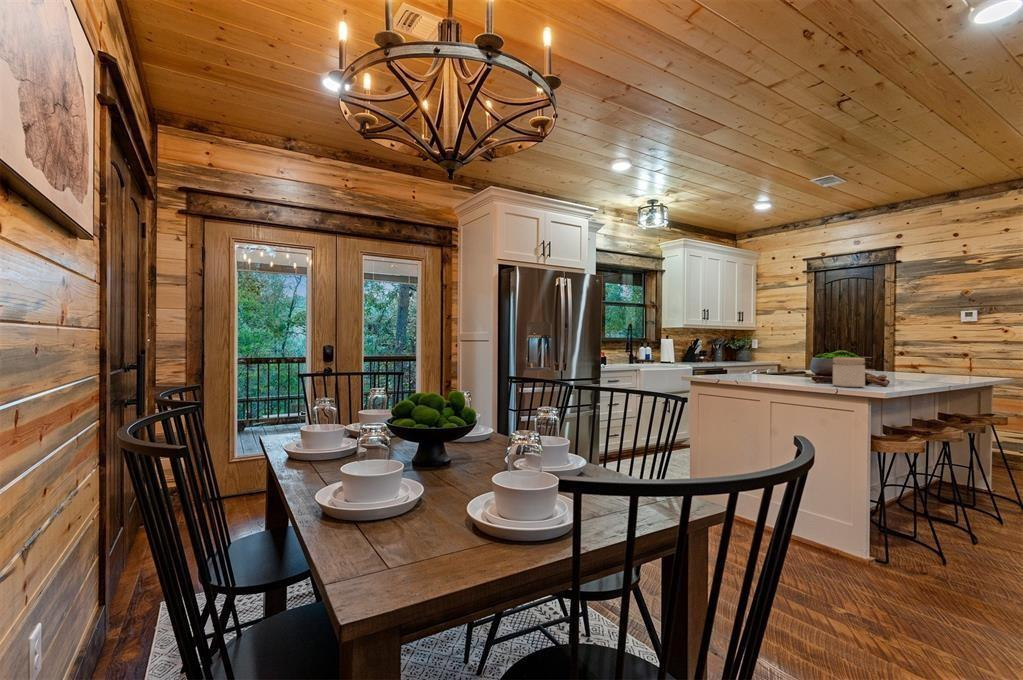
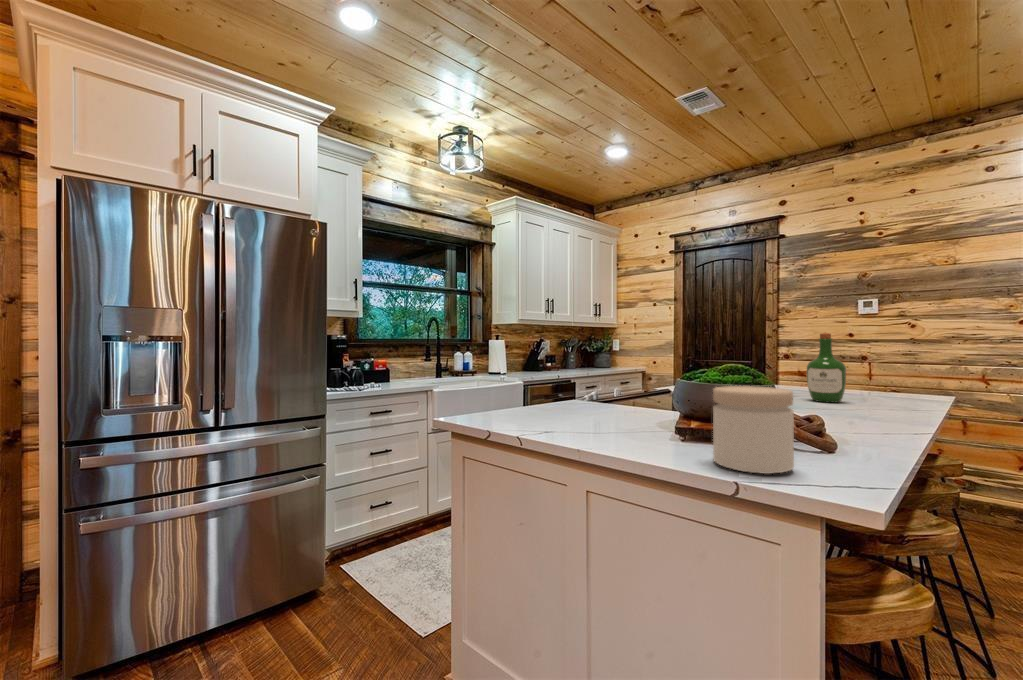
wine bottle: none [899,336,924,378] -> present [807,333,846,402]

